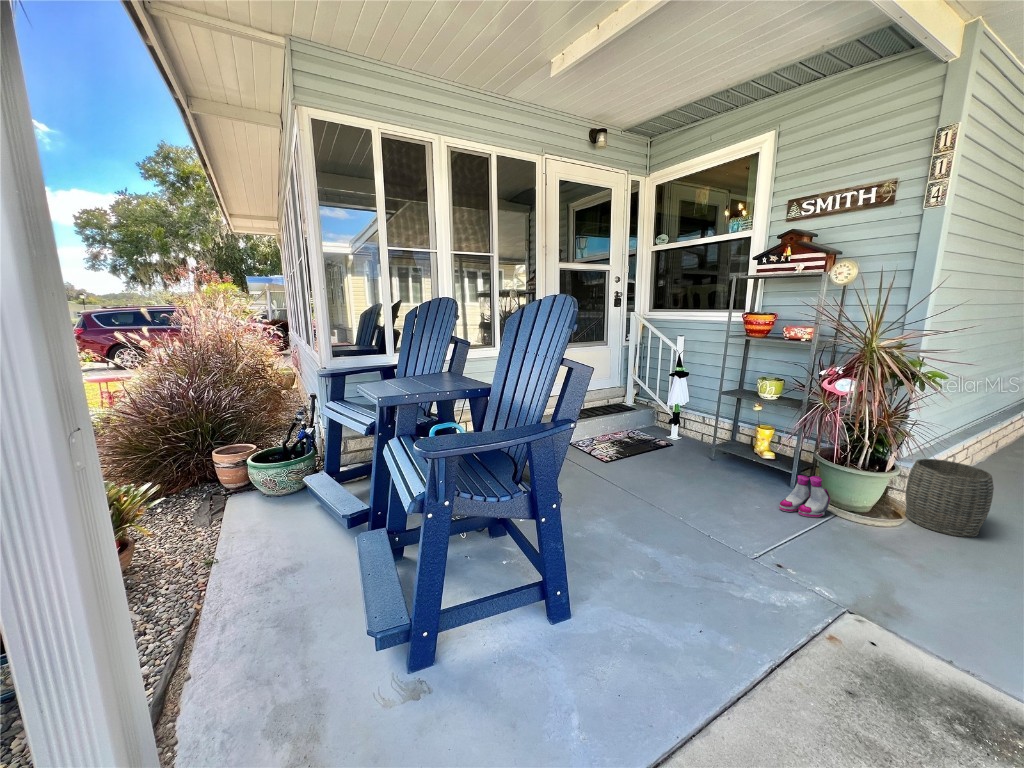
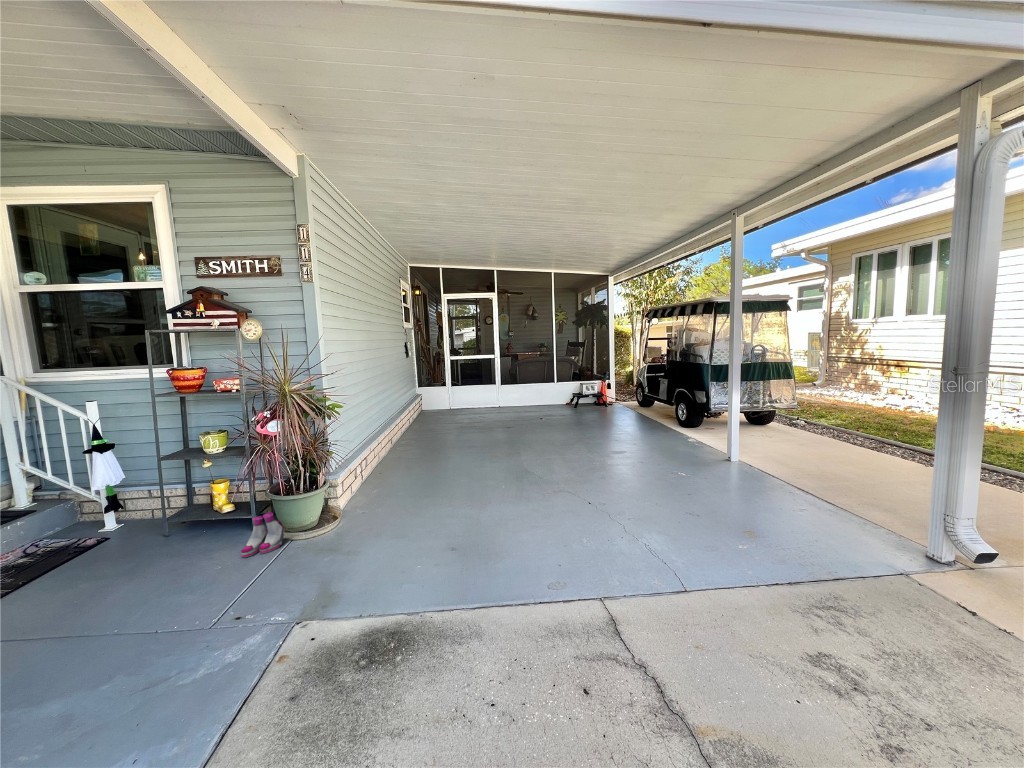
woven basket: present [905,459,994,537] -> none [336,464,383,520]

